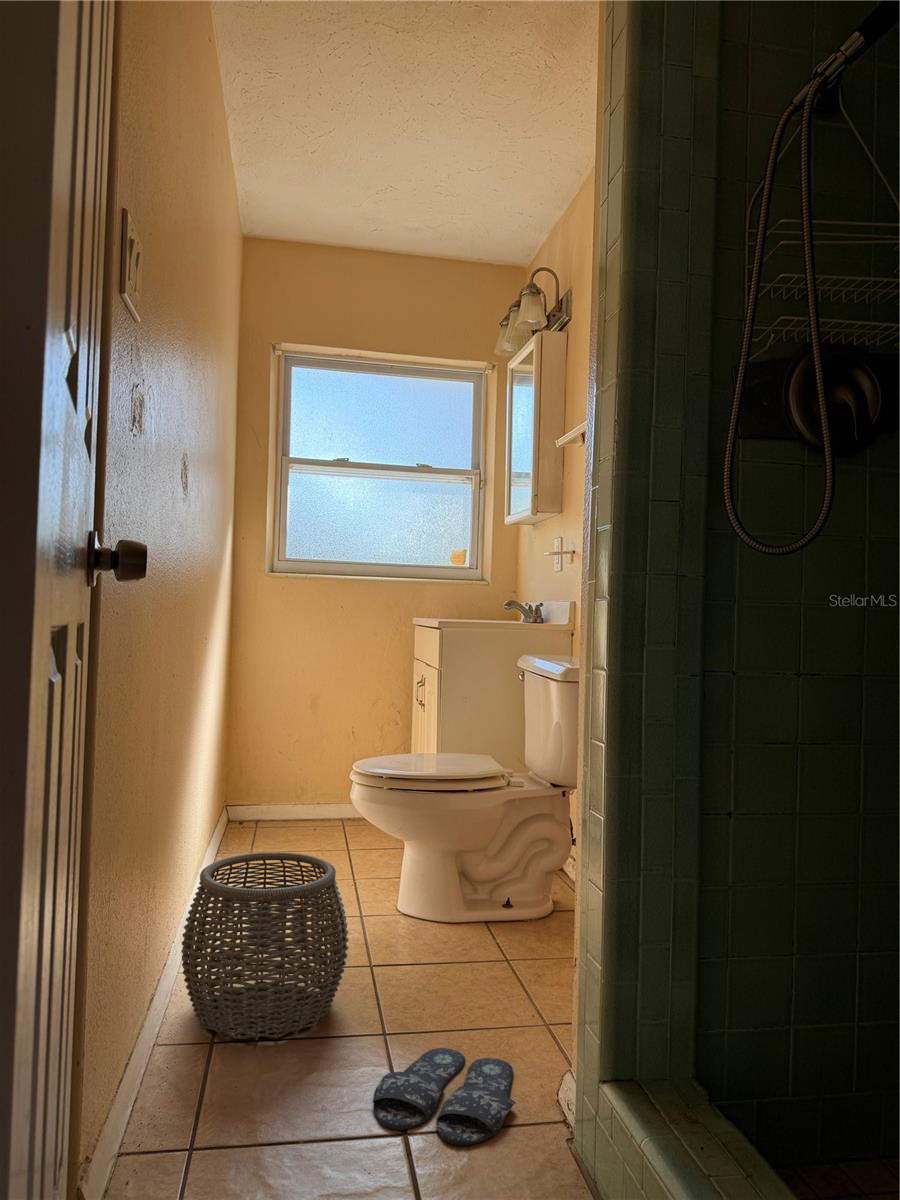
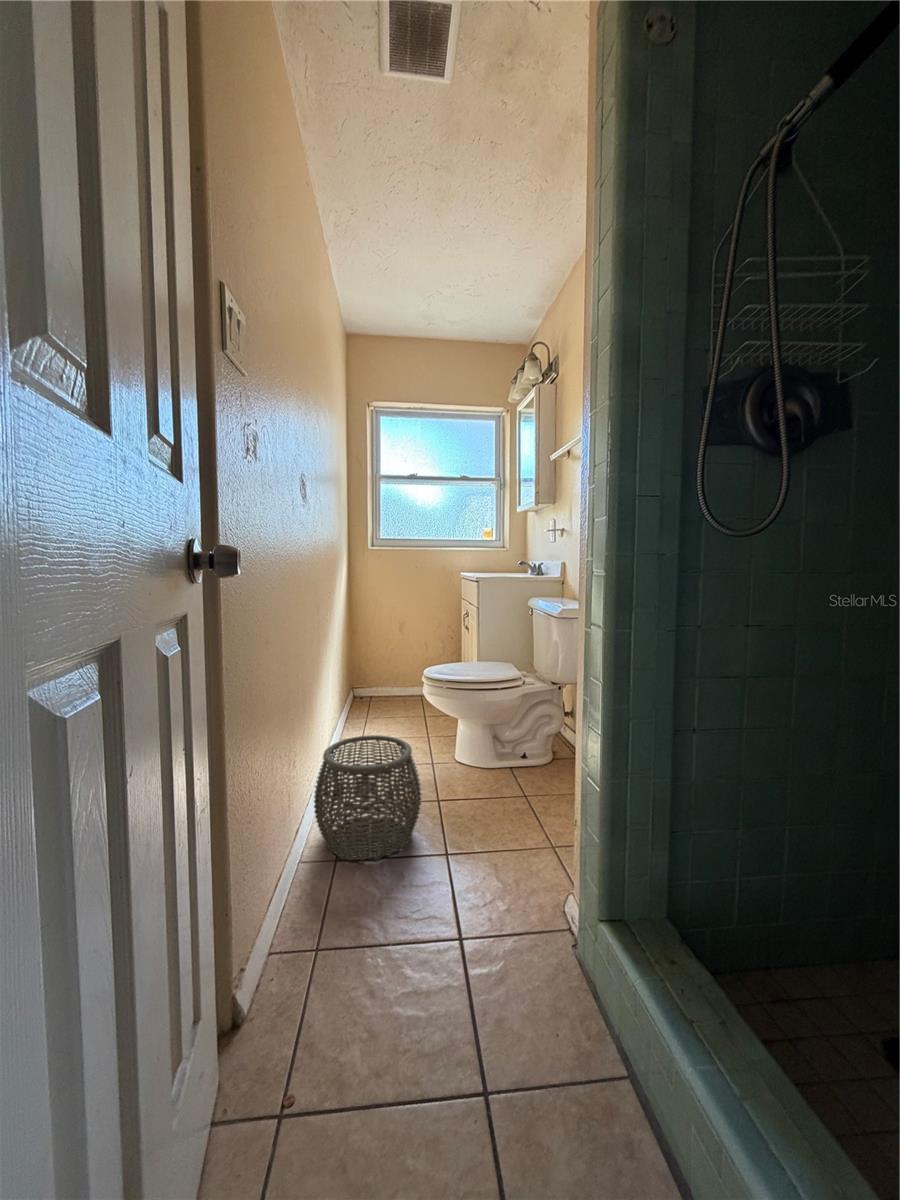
slippers: present [373,1048,515,1145] -> none [438,868,535,950]

